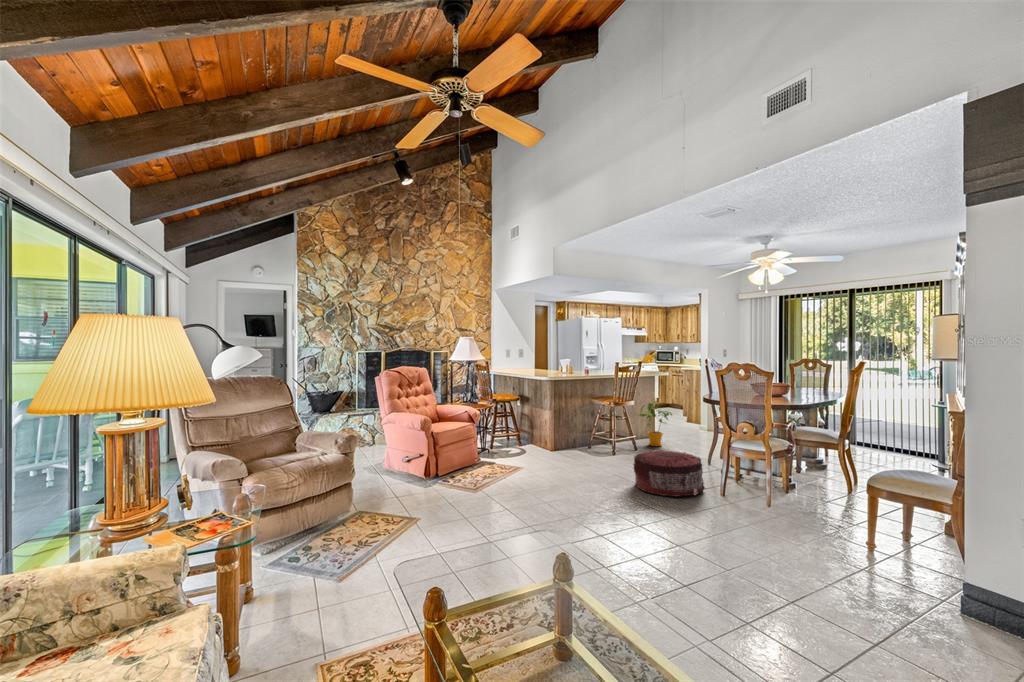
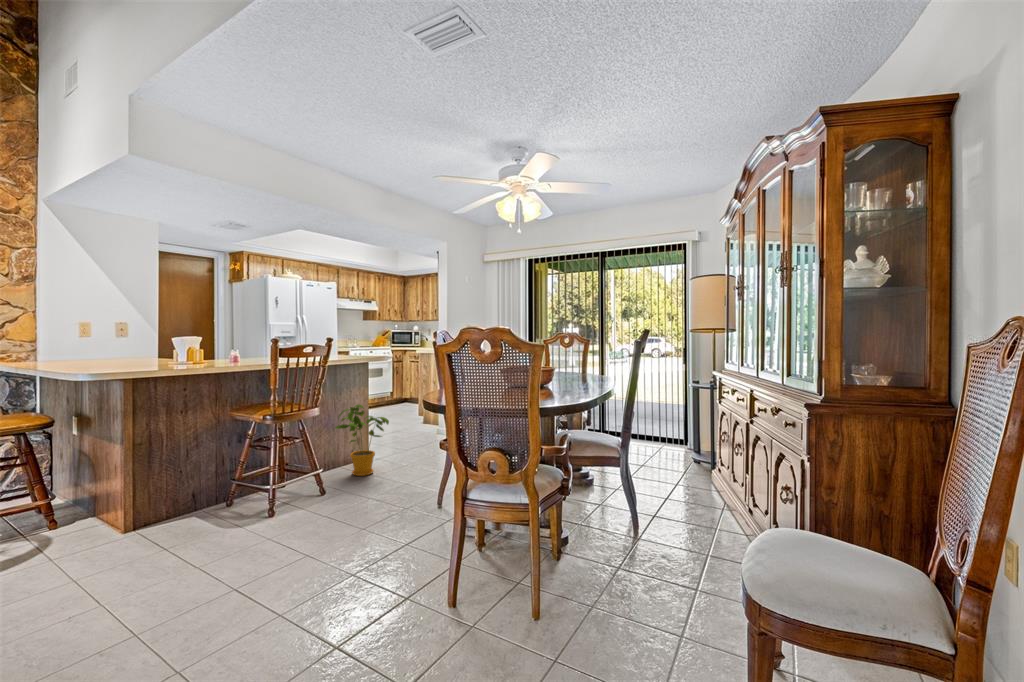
pouf: present [633,450,705,497] -> none [260,511,419,645]

